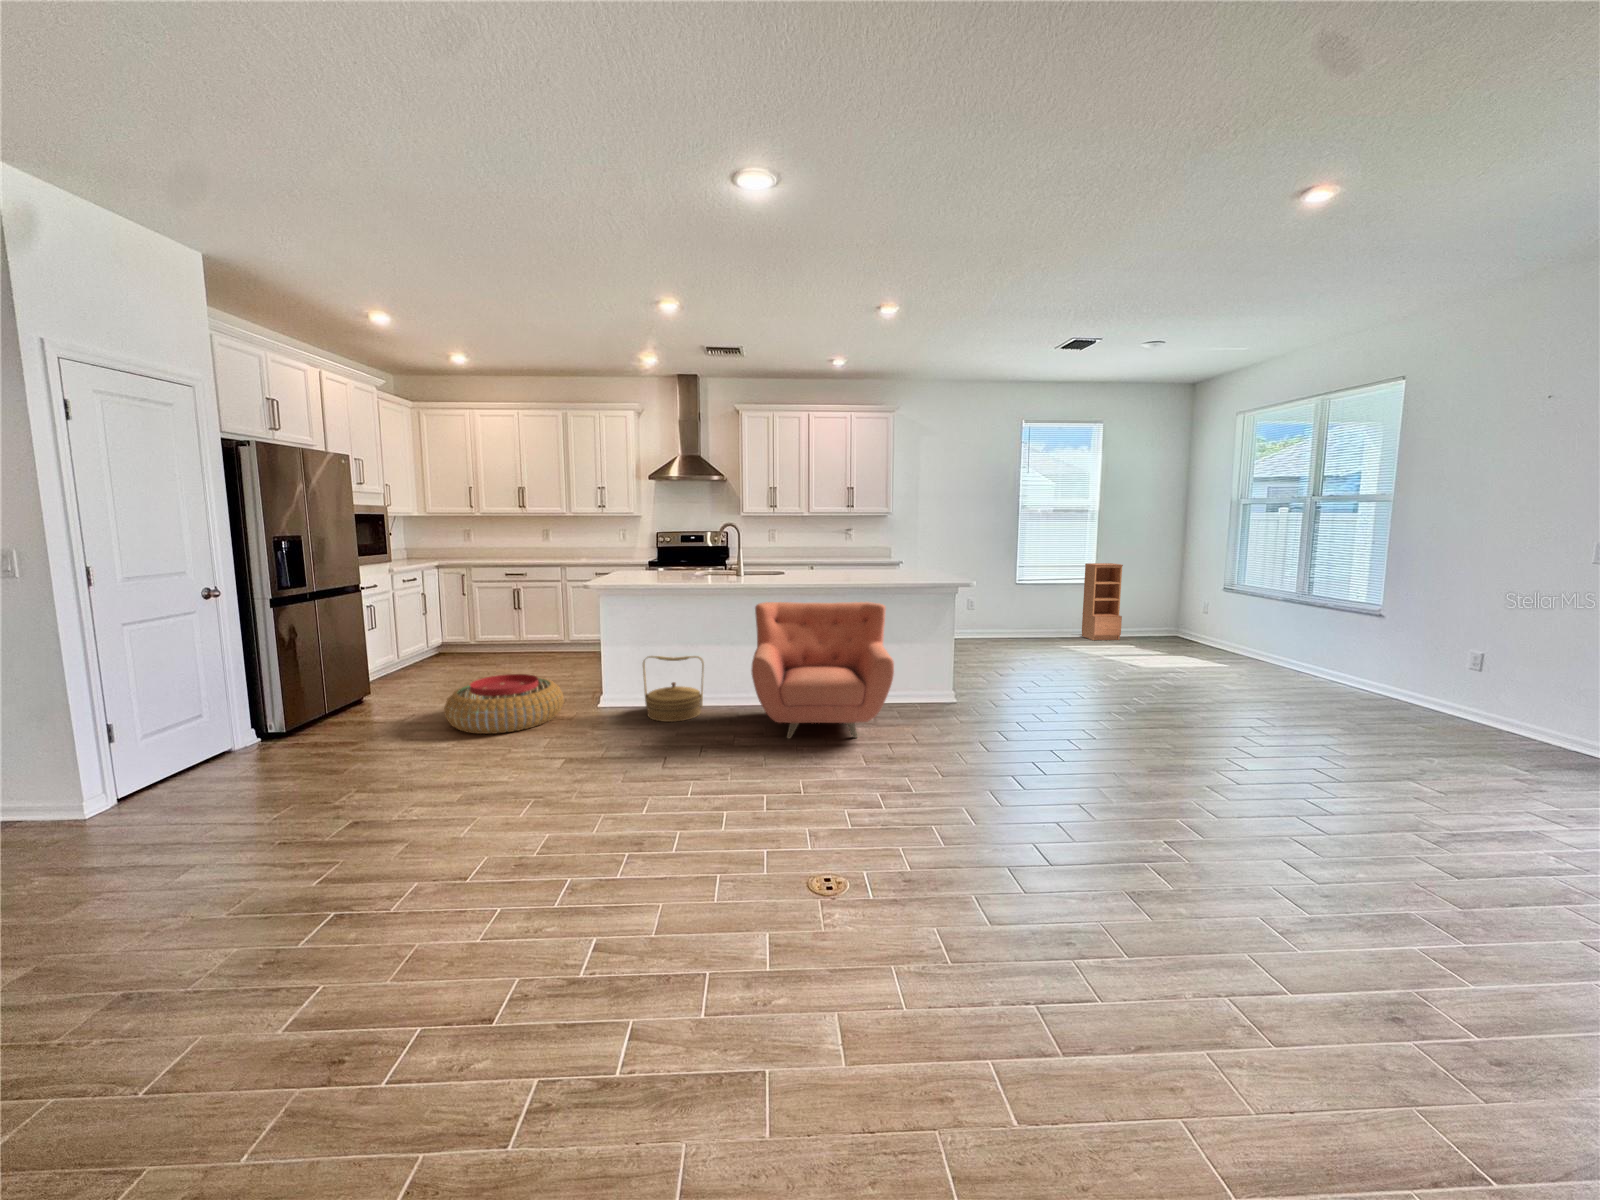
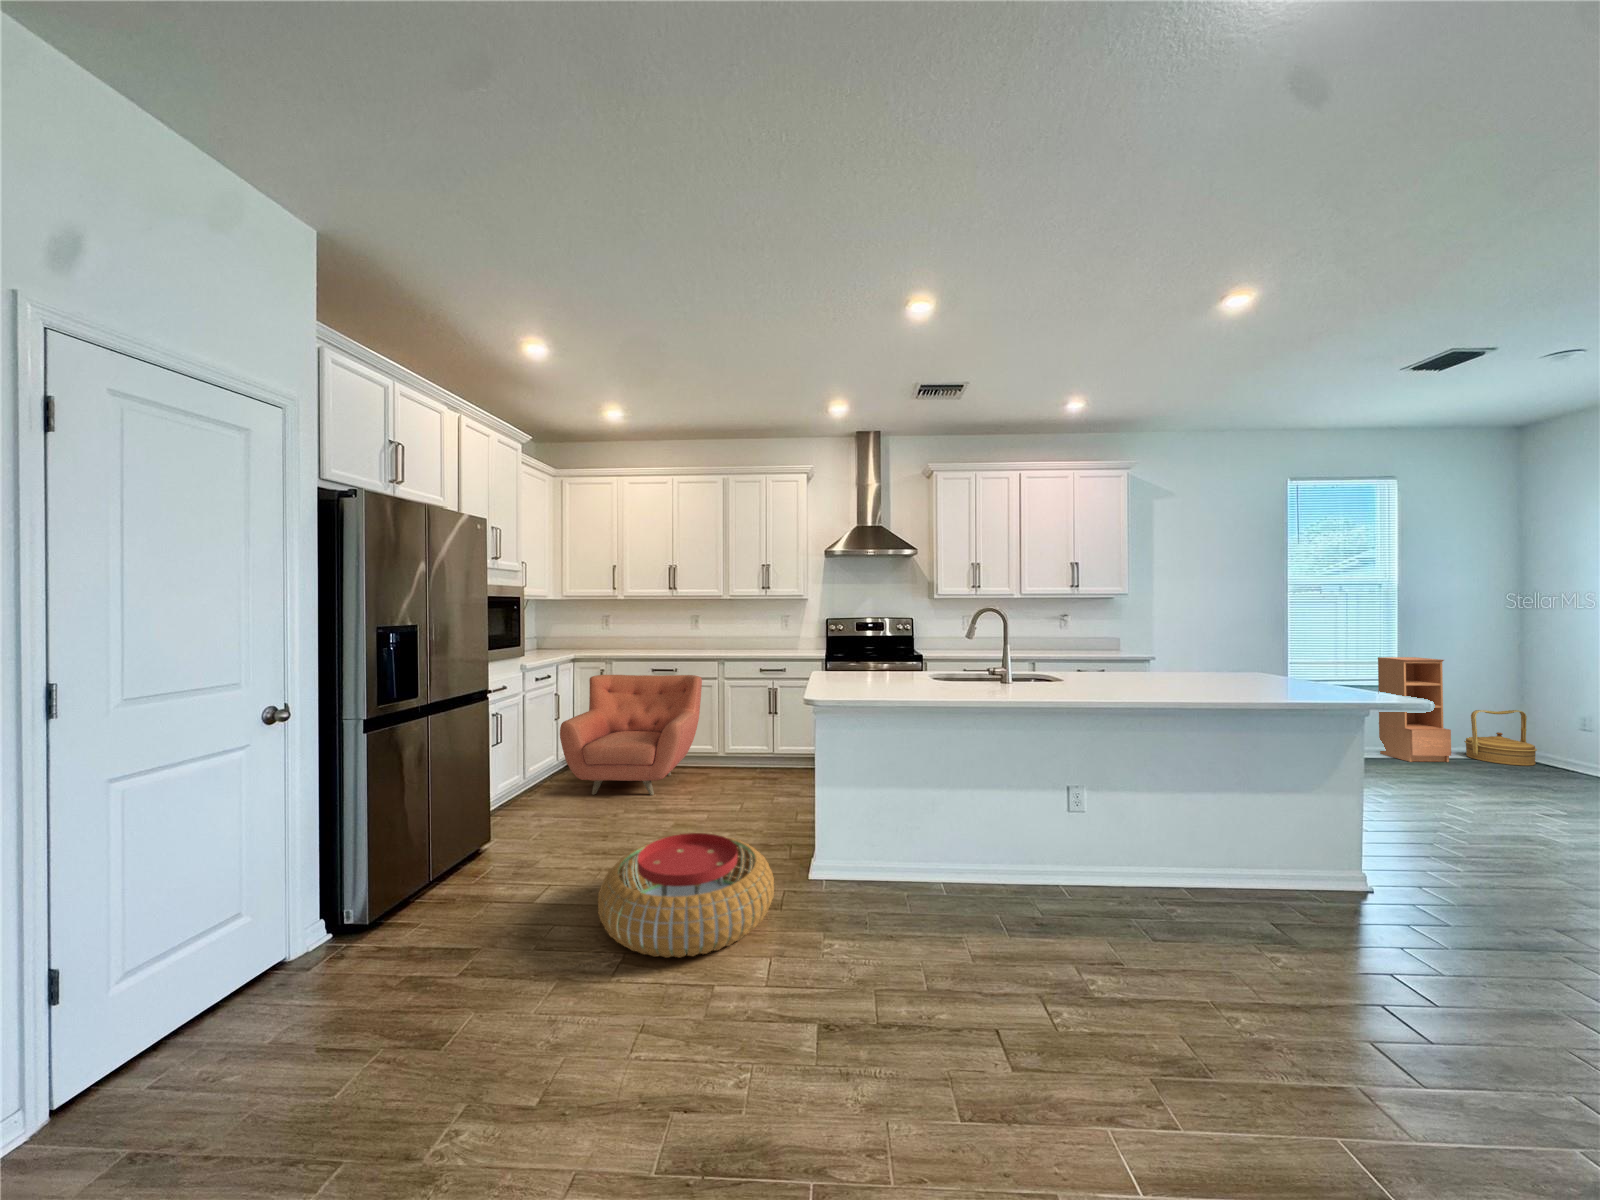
armchair: present [751,602,894,739] -> present [560,675,702,795]
woven basket: present [643,656,704,722] -> present [1464,710,1537,766]

